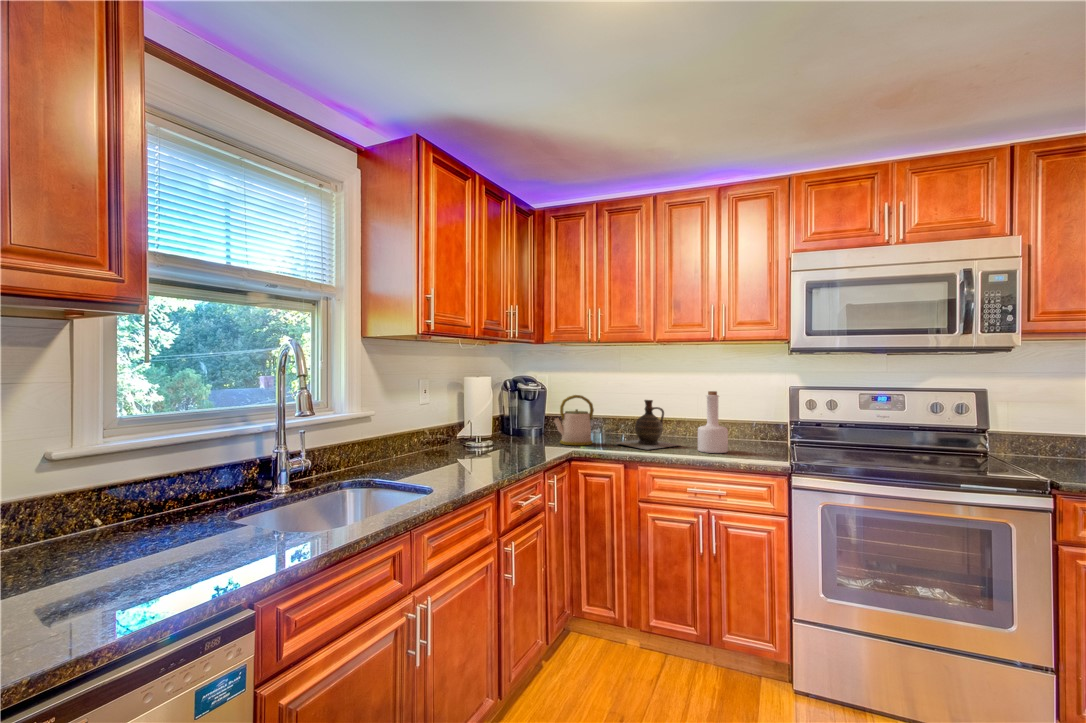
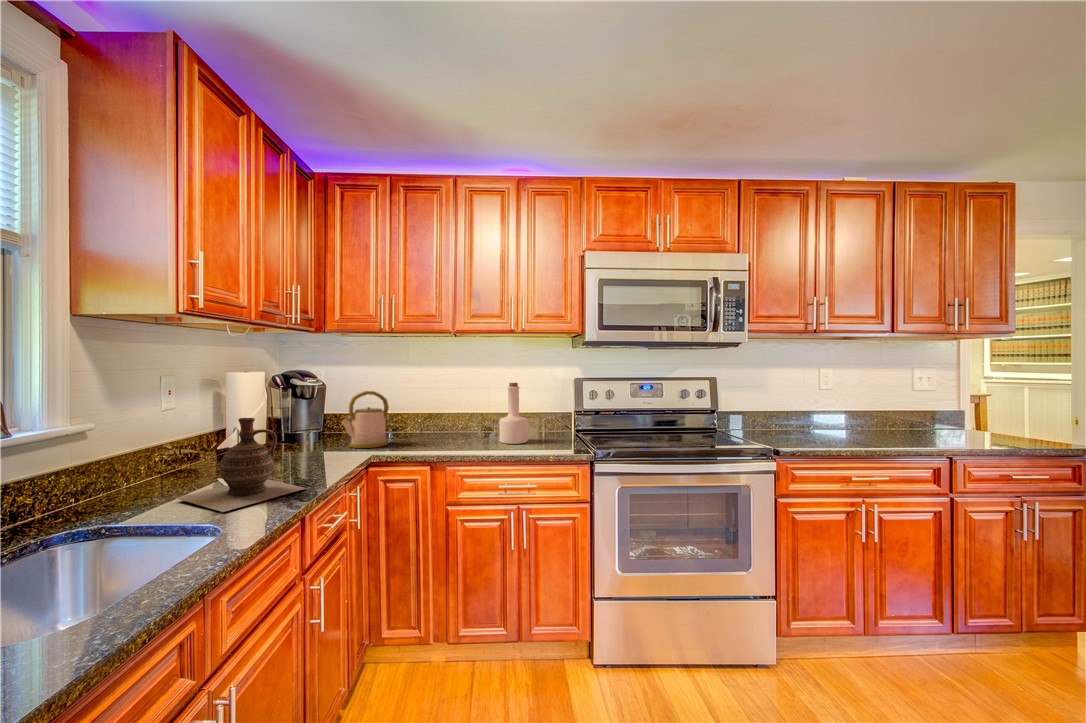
ceramic jug: present [616,400,679,449] -> present [176,418,306,512]

